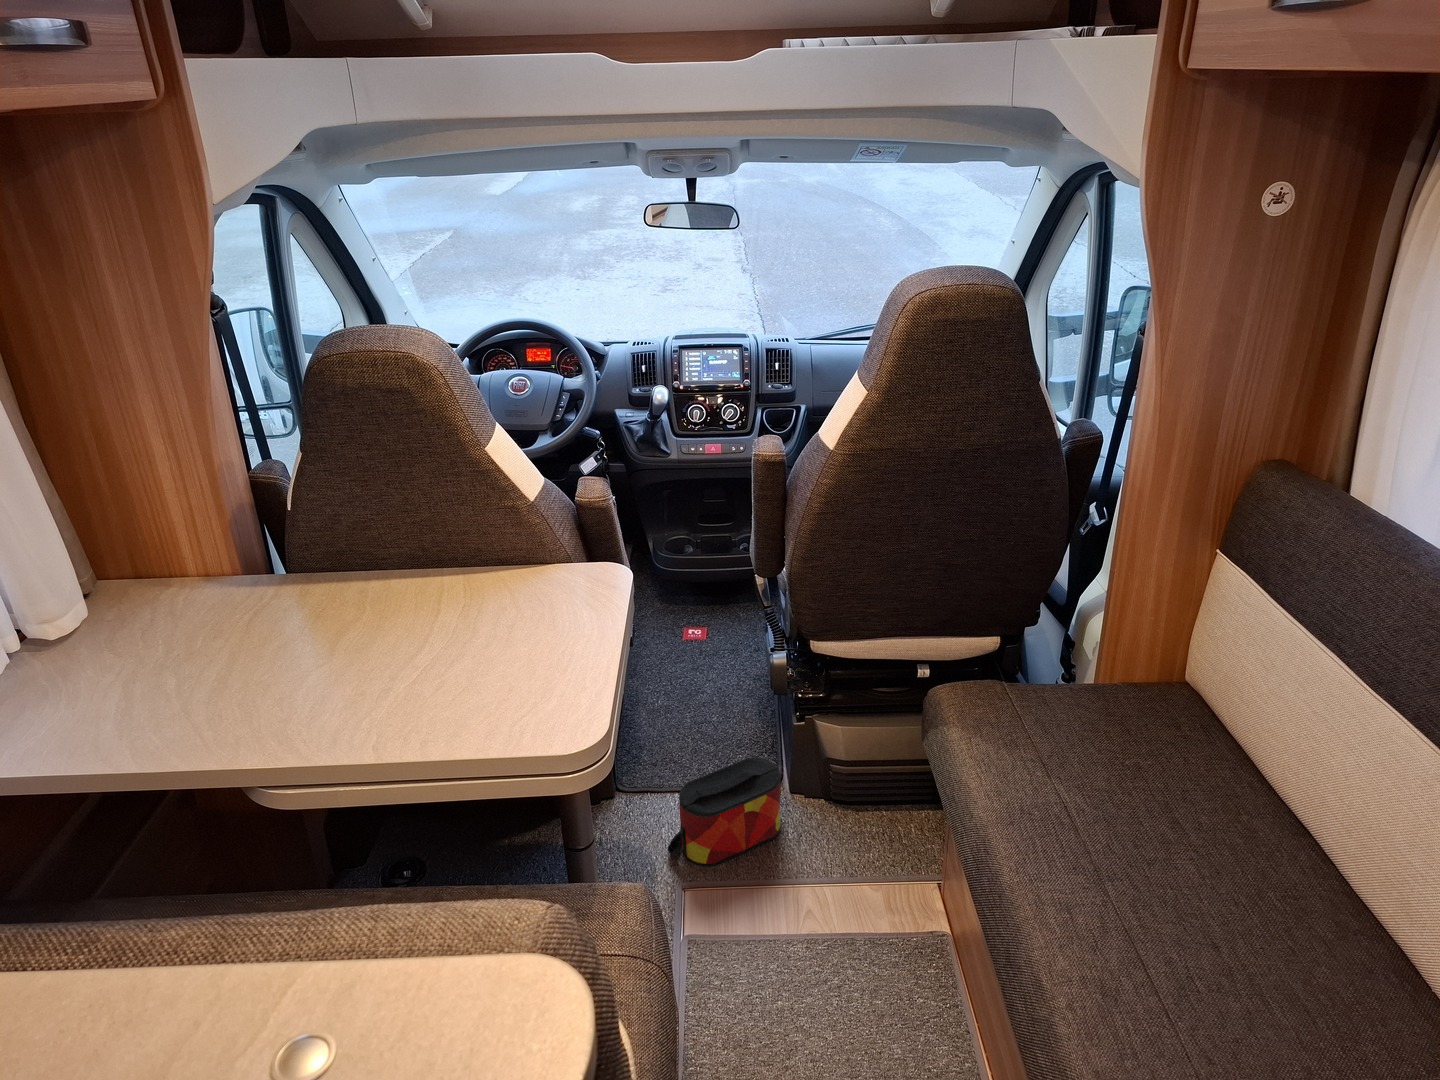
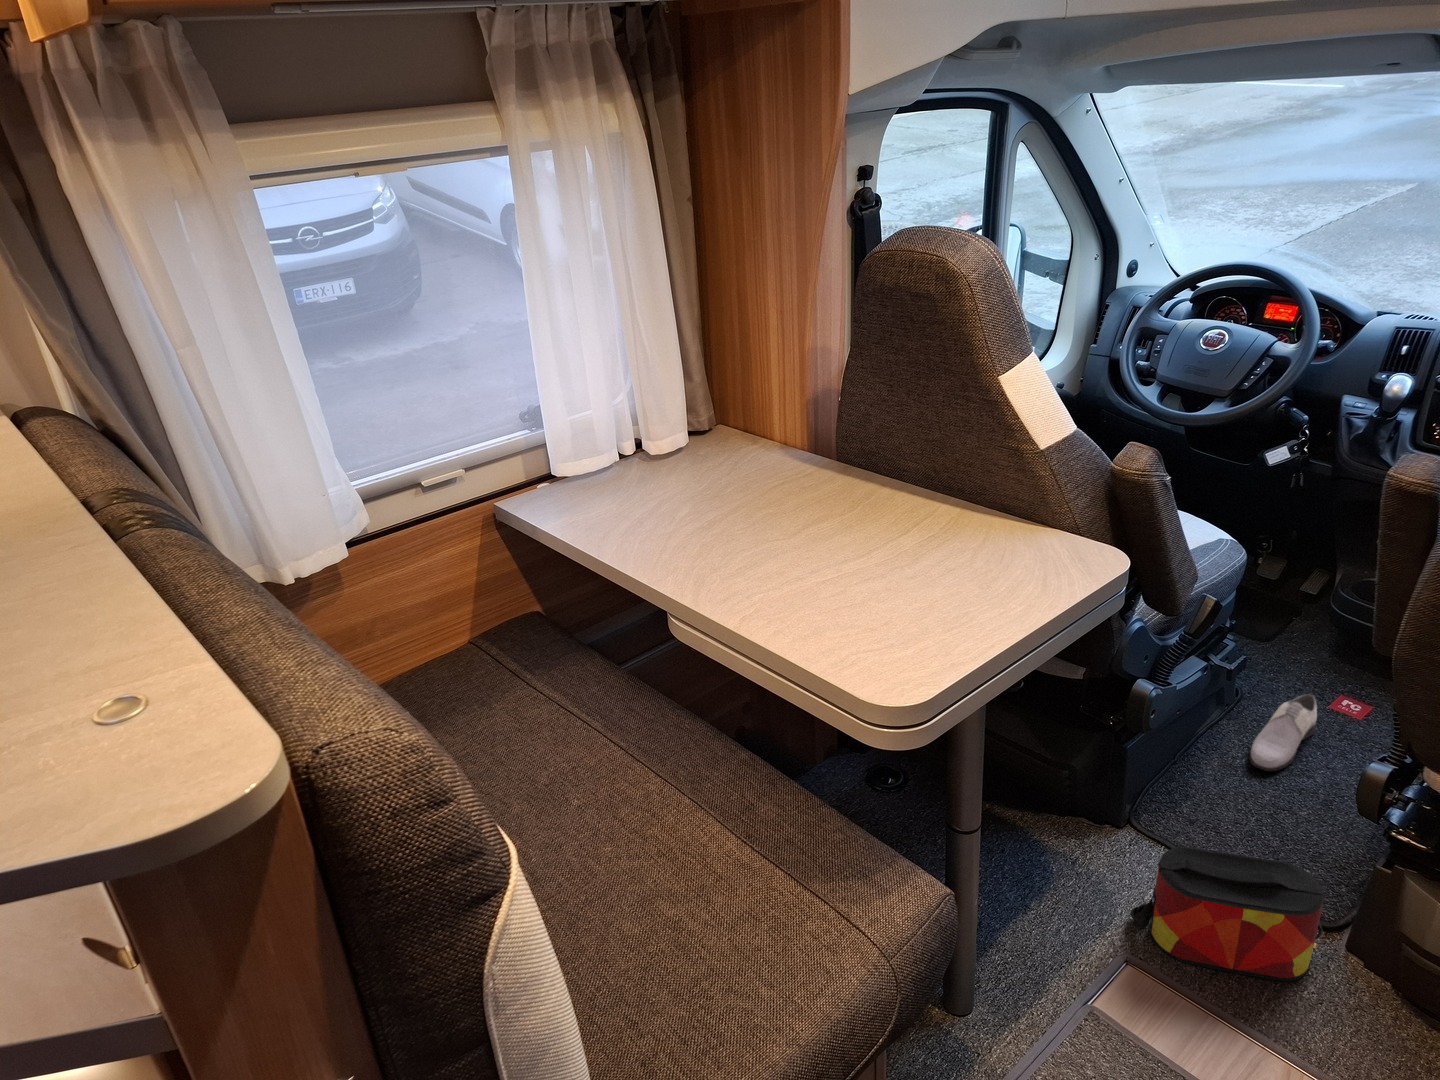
shoe: none [662,633,690,700] -> present [1250,694,1317,771]

